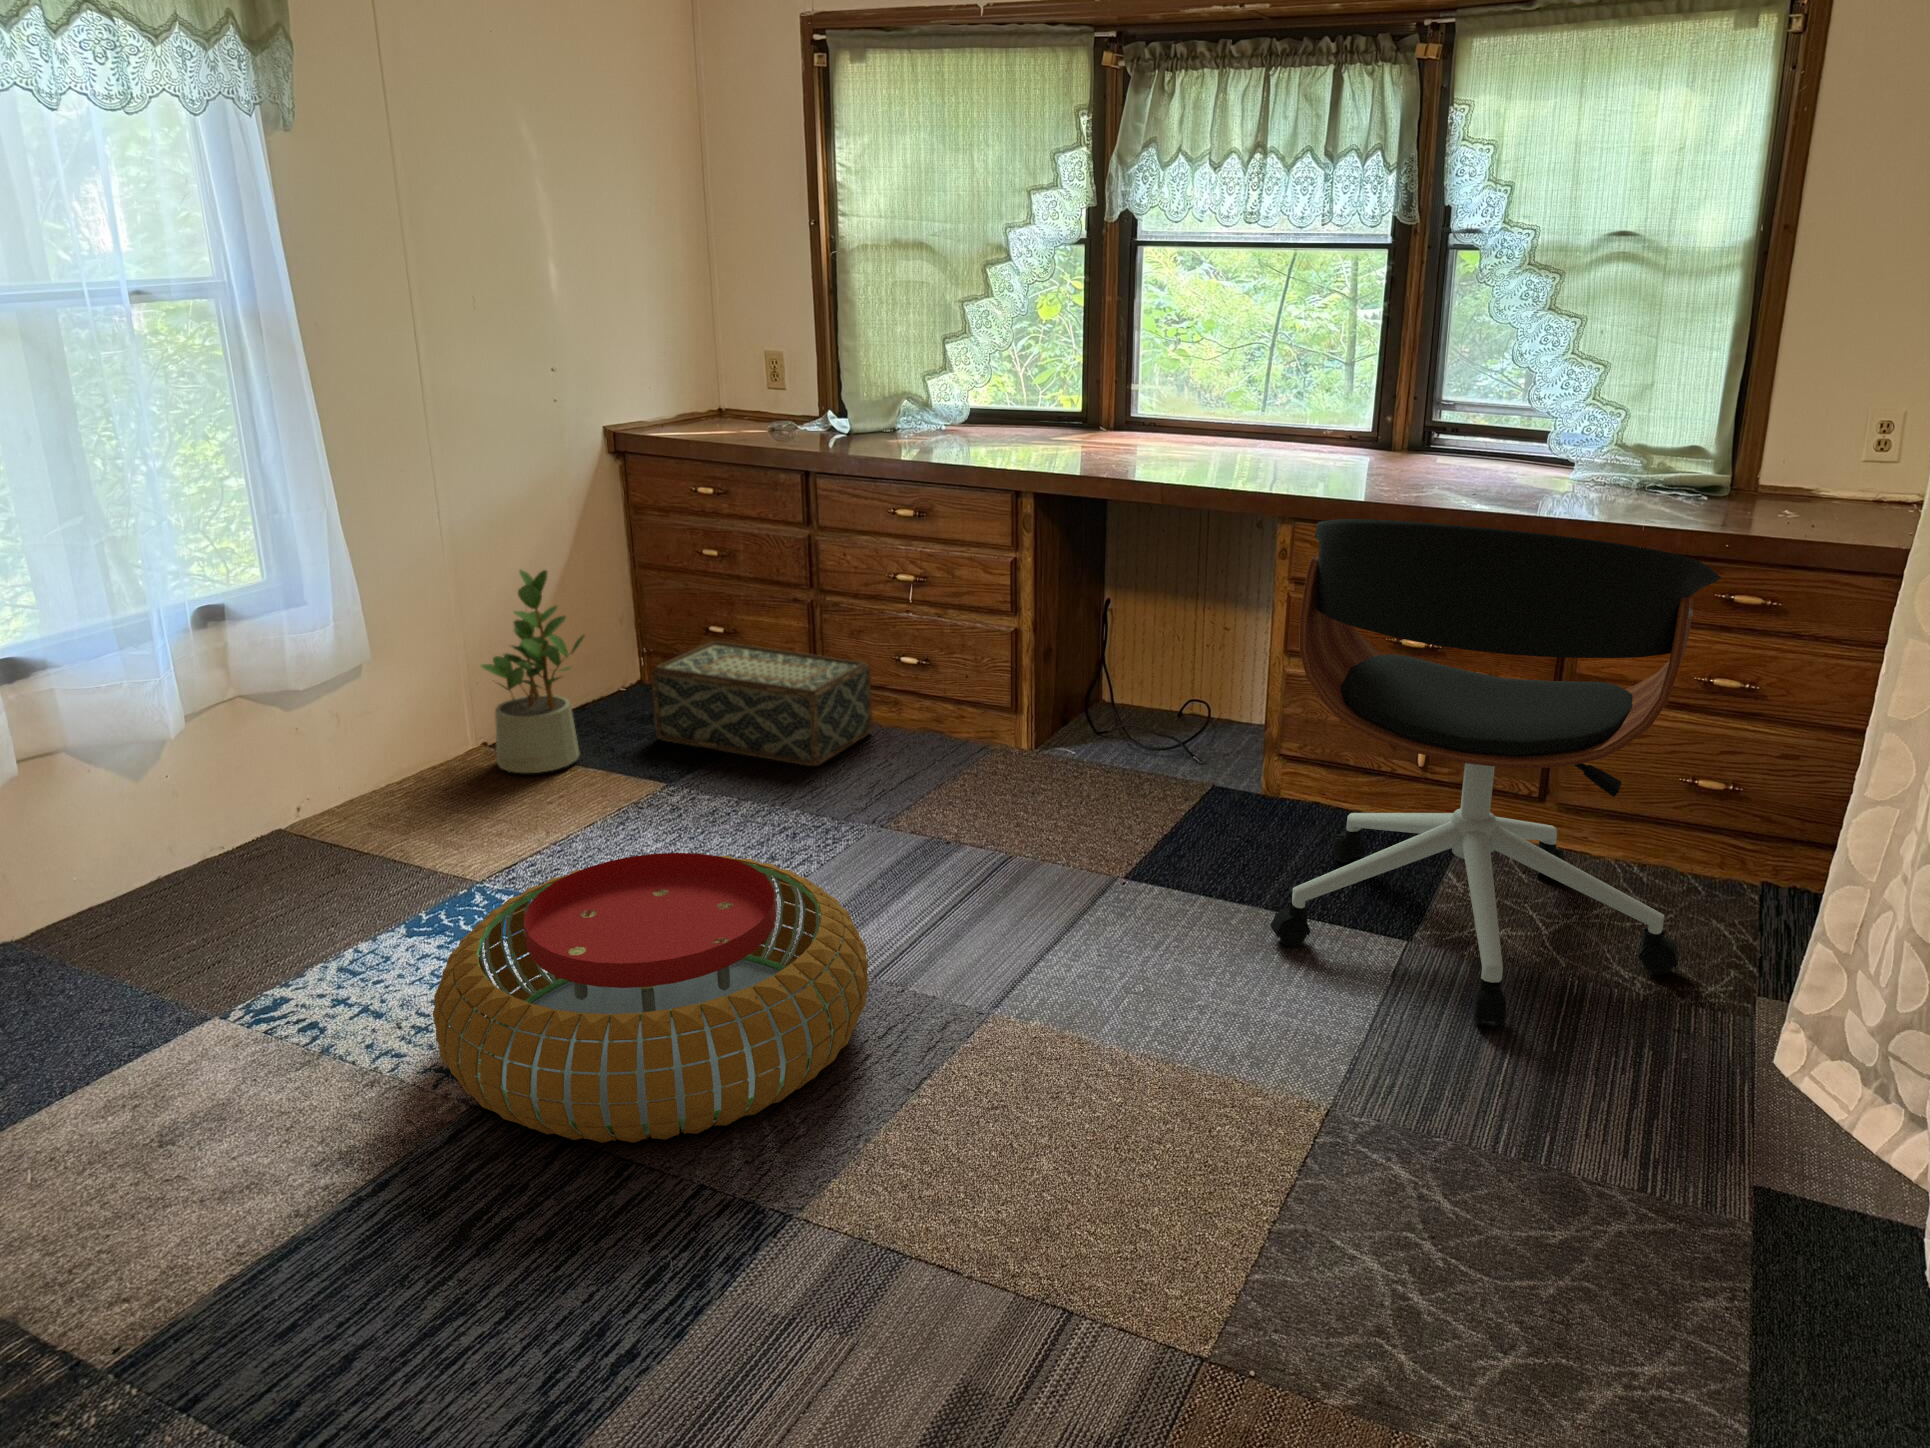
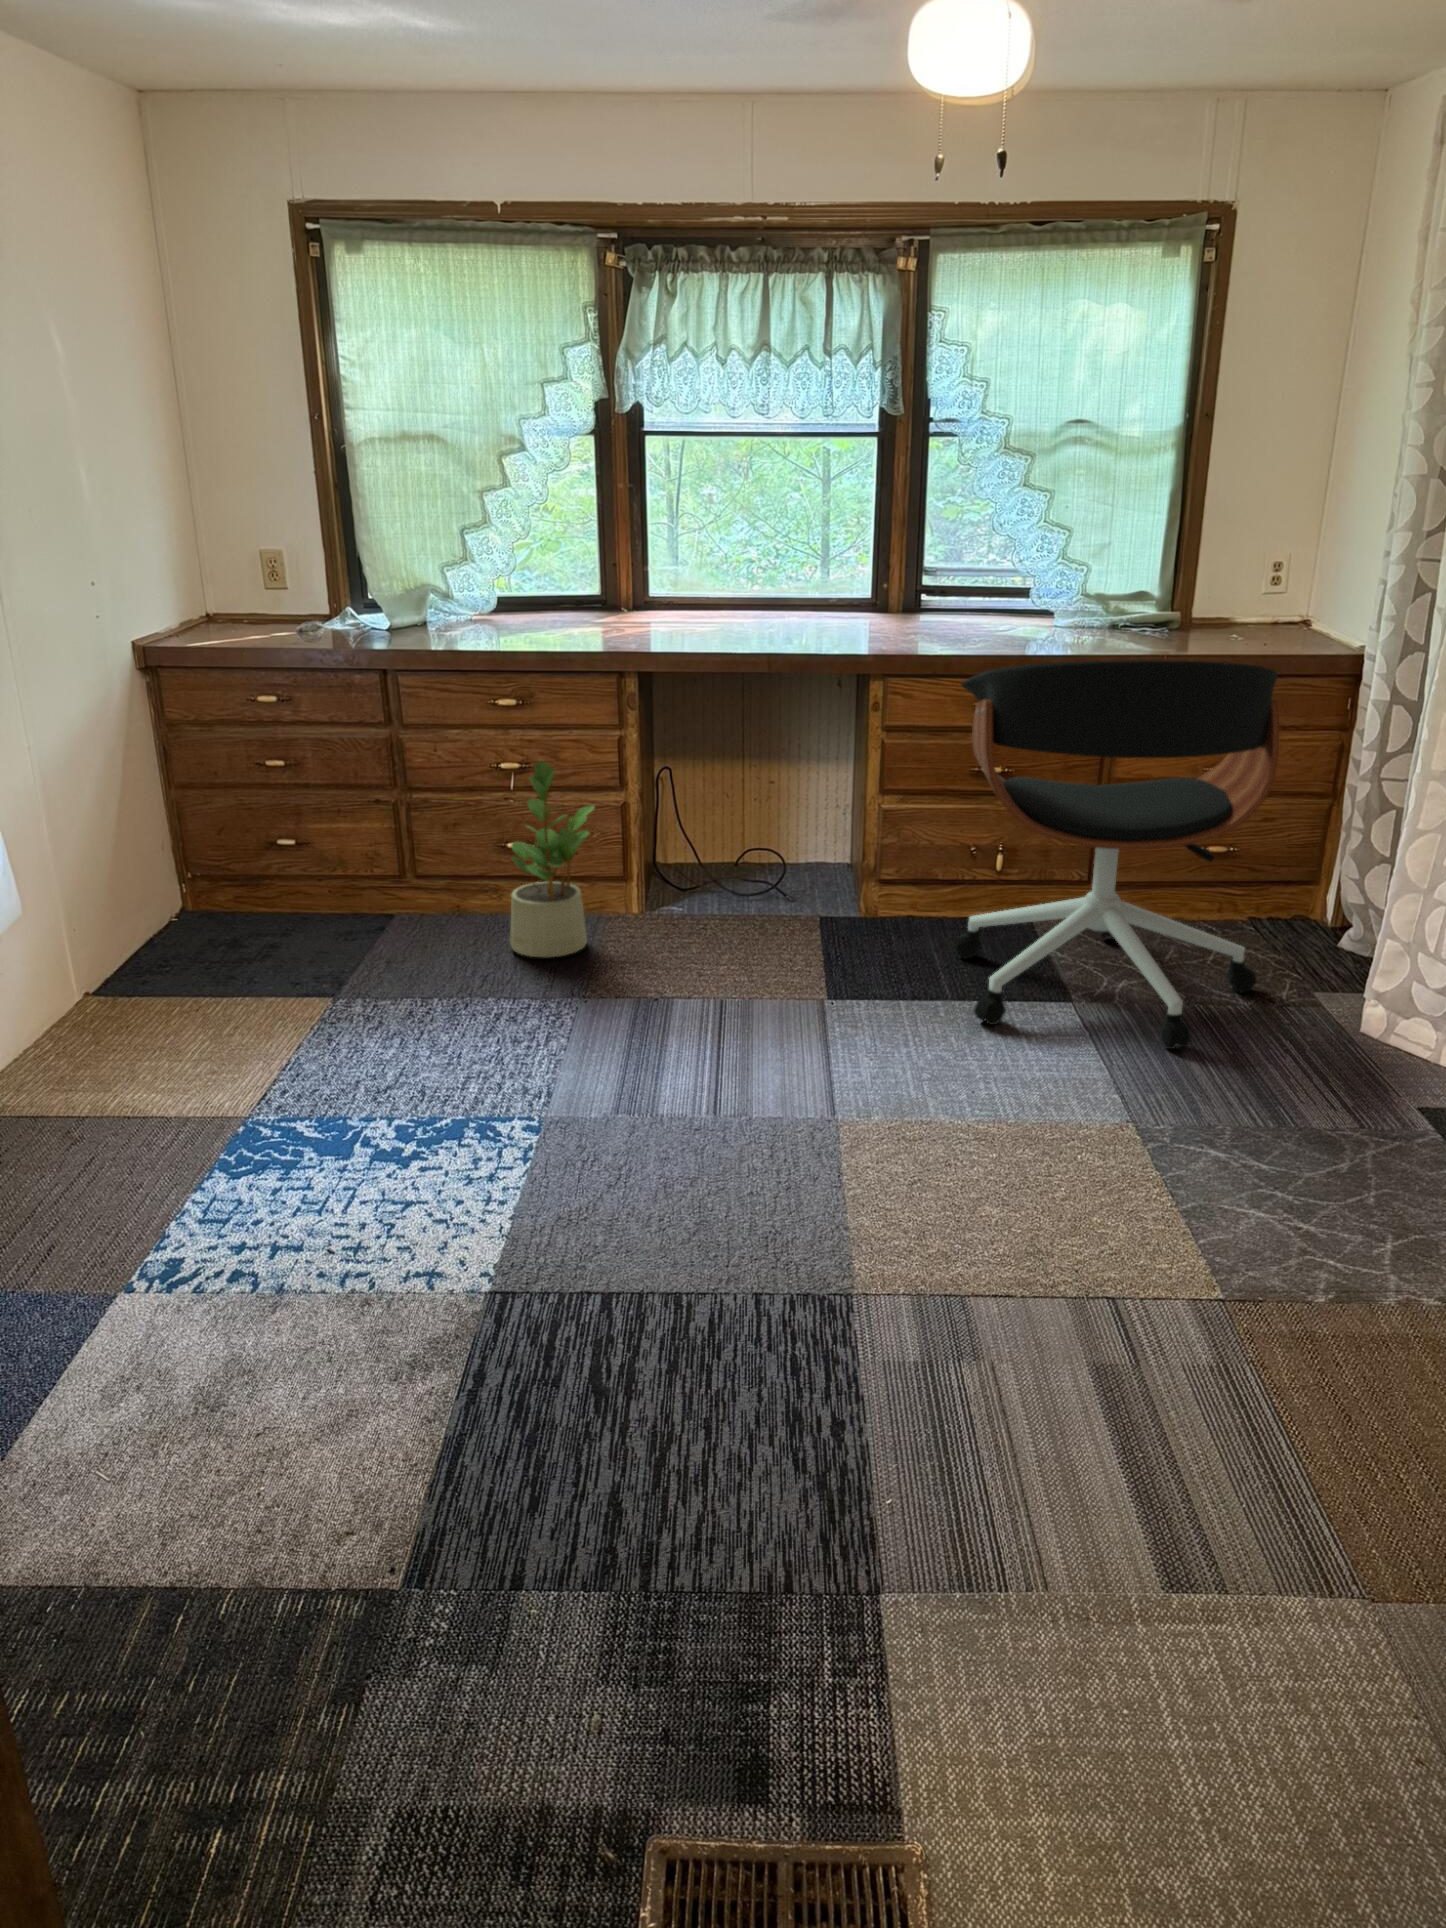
potted plant: present [482,570,584,773] -> present [510,761,594,957]
woven basket: present [652,641,872,766] -> none [244,856,465,965]
pouf: present [433,853,869,1143] -> none [378,1032,778,1299]

